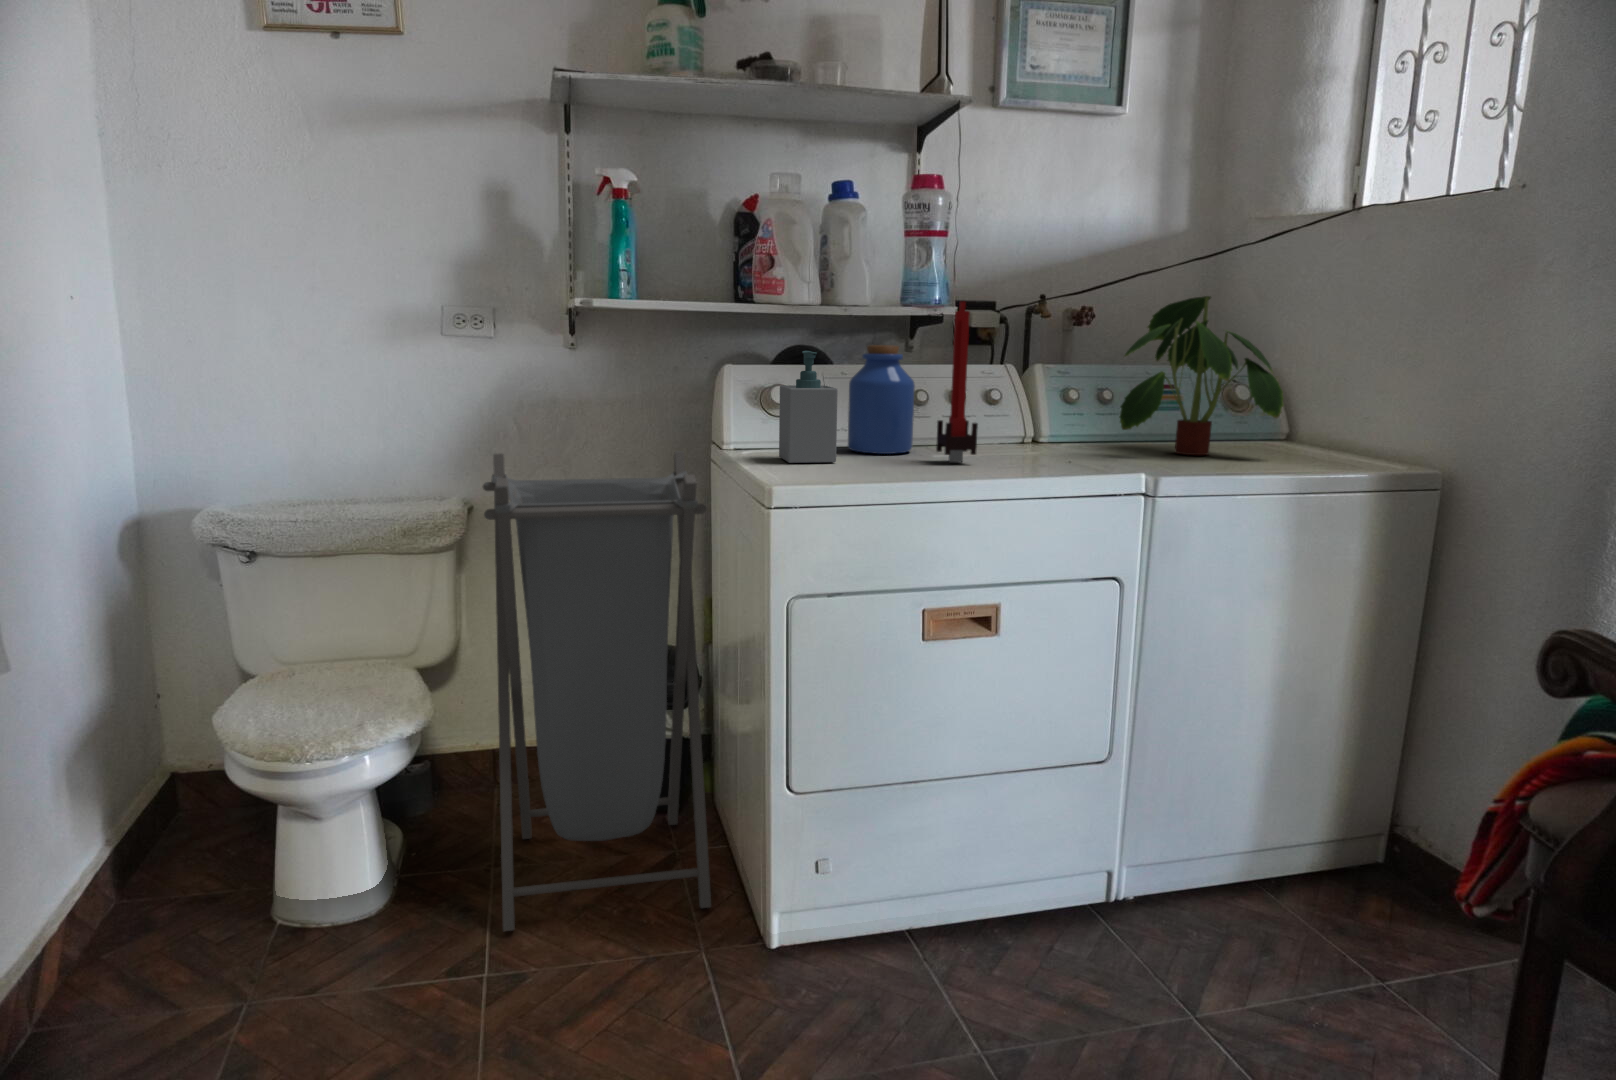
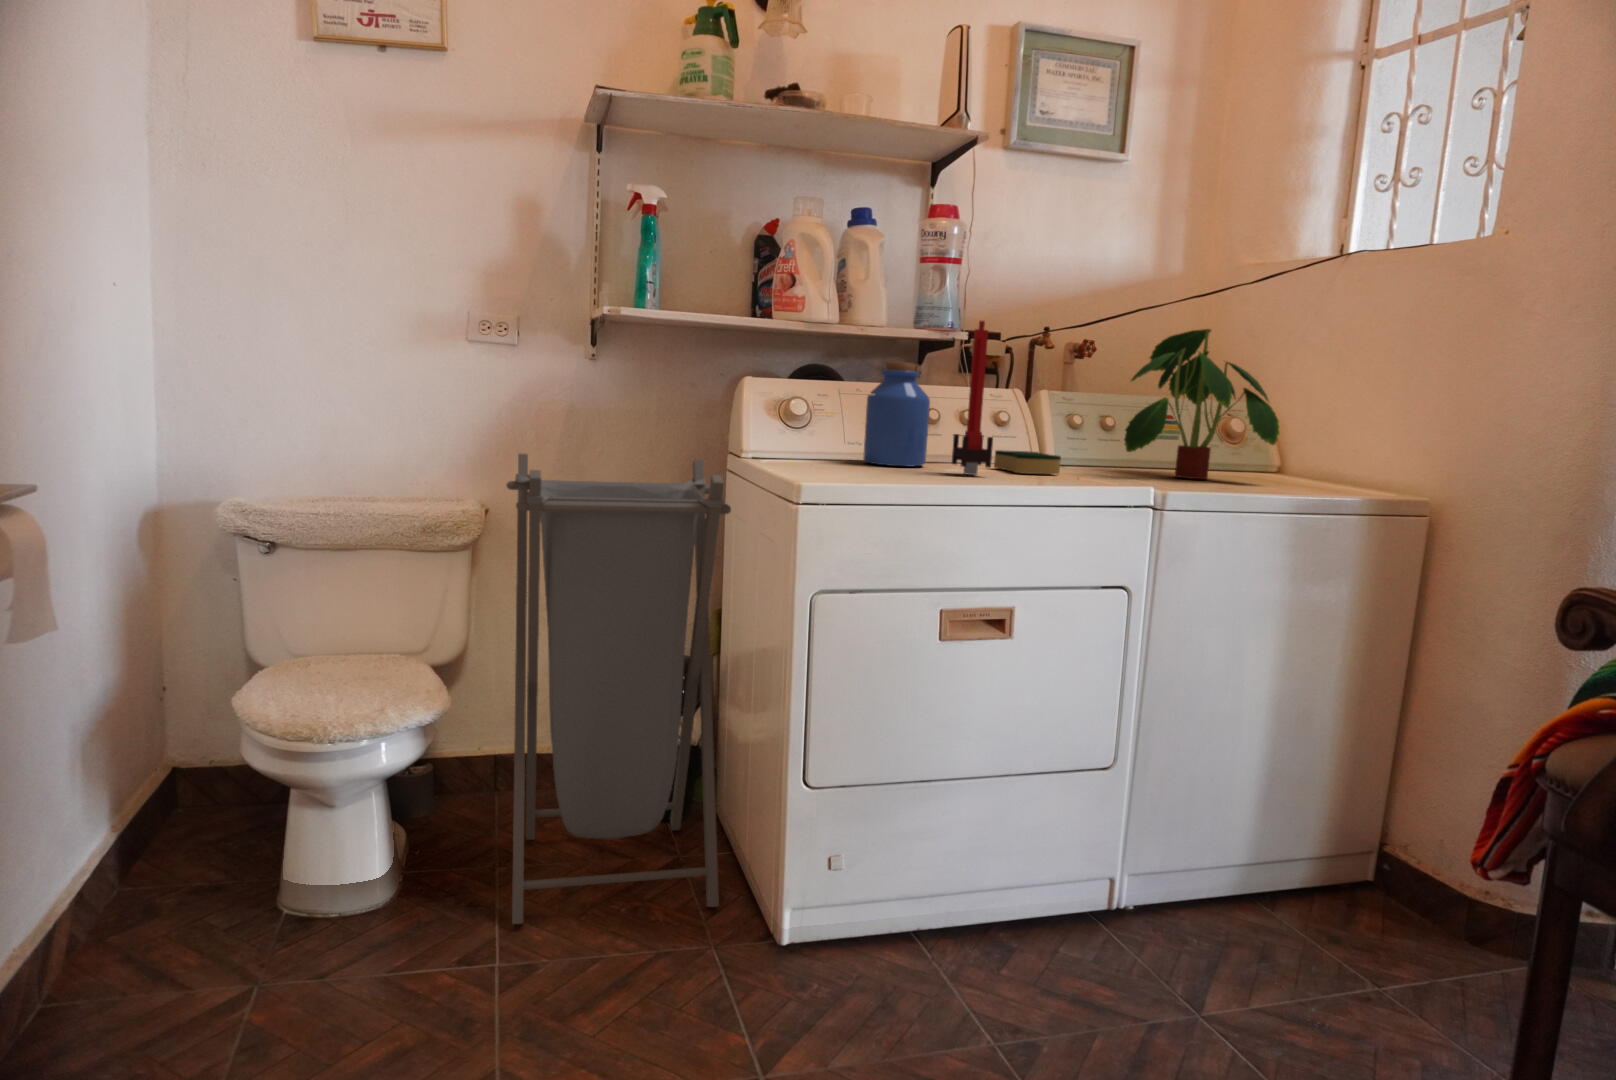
soap bottle: present [779,351,838,463] -> none [800,362,861,470]
sponge: none [984,432,1052,457] -> present [994,450,1061,474]

